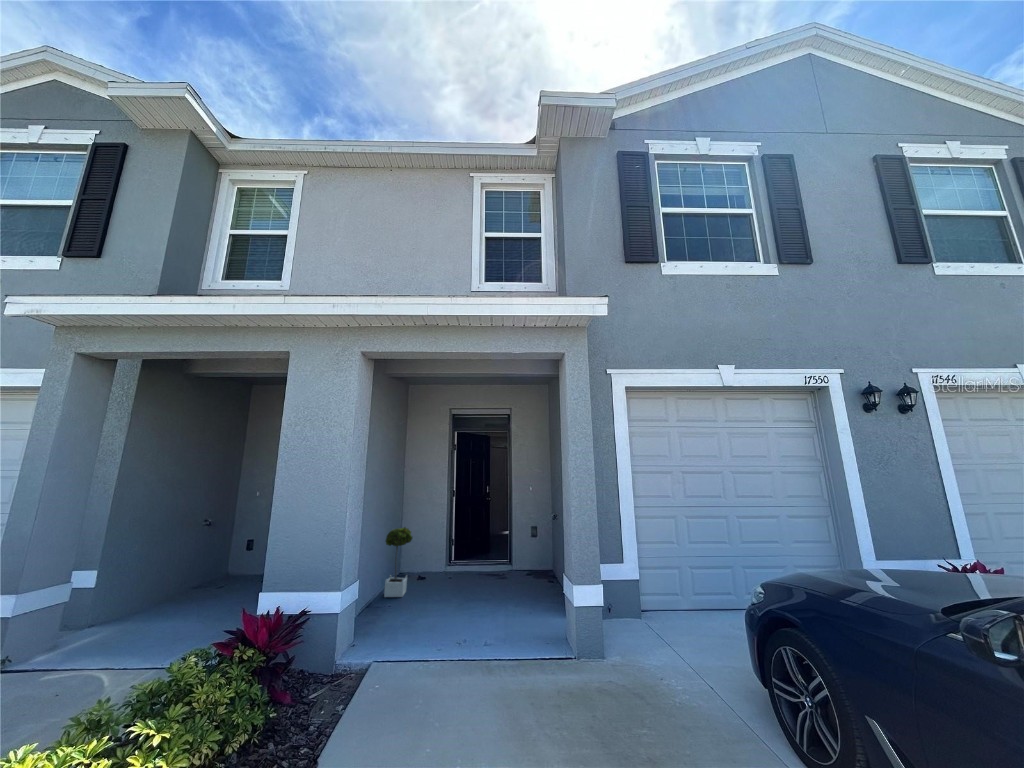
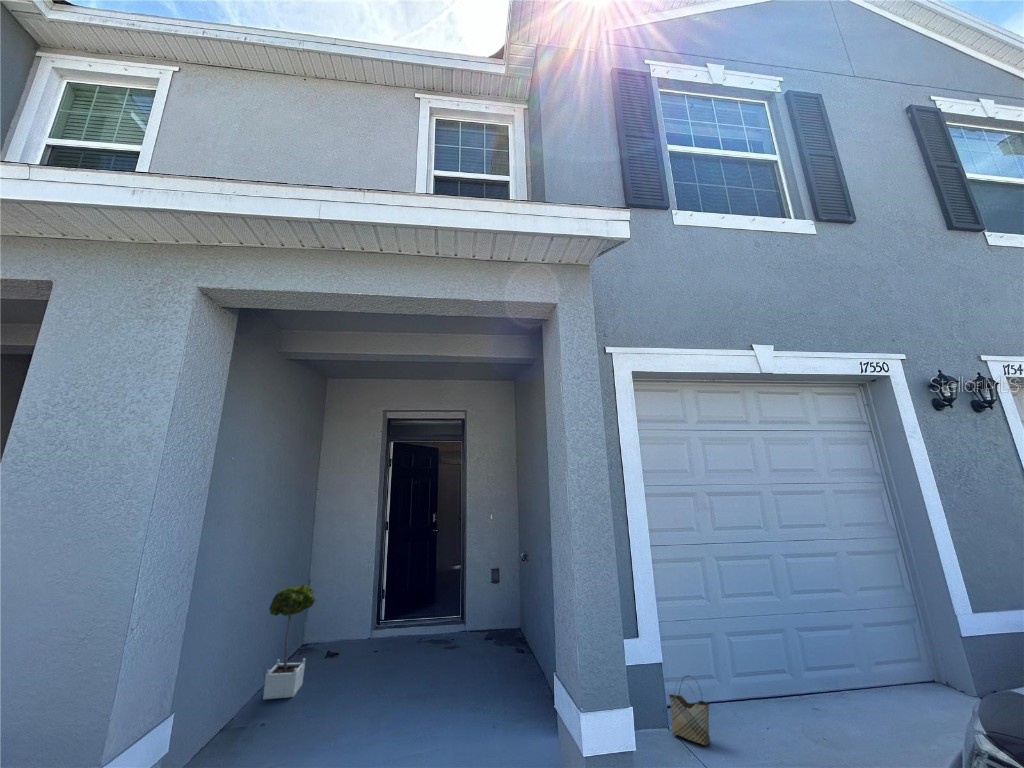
woven basket: none [642,588,667,628] -> present [669,676,710,745]

